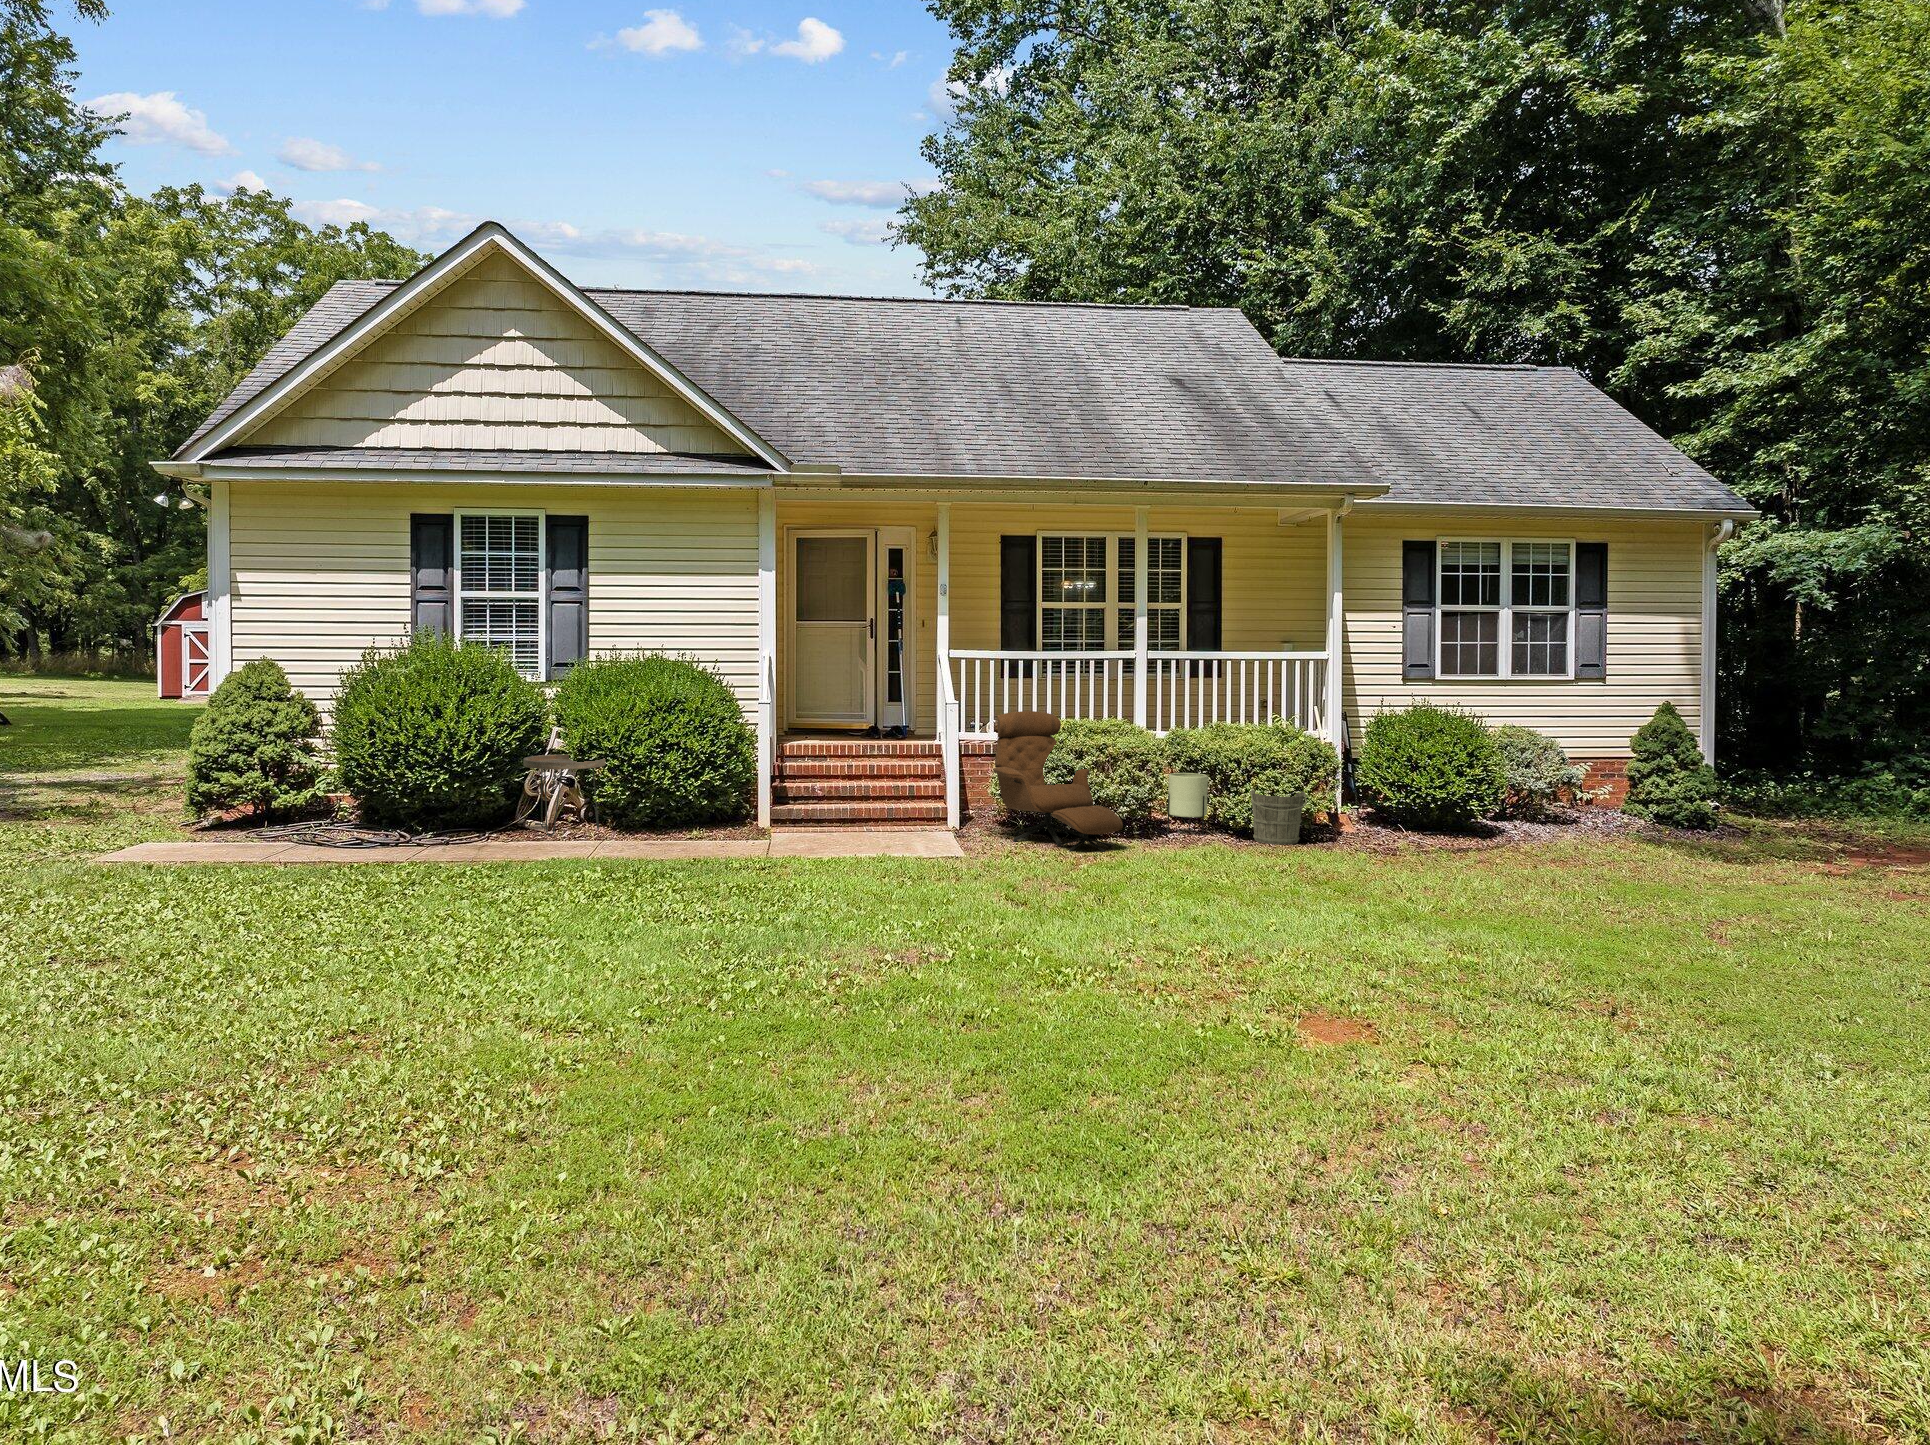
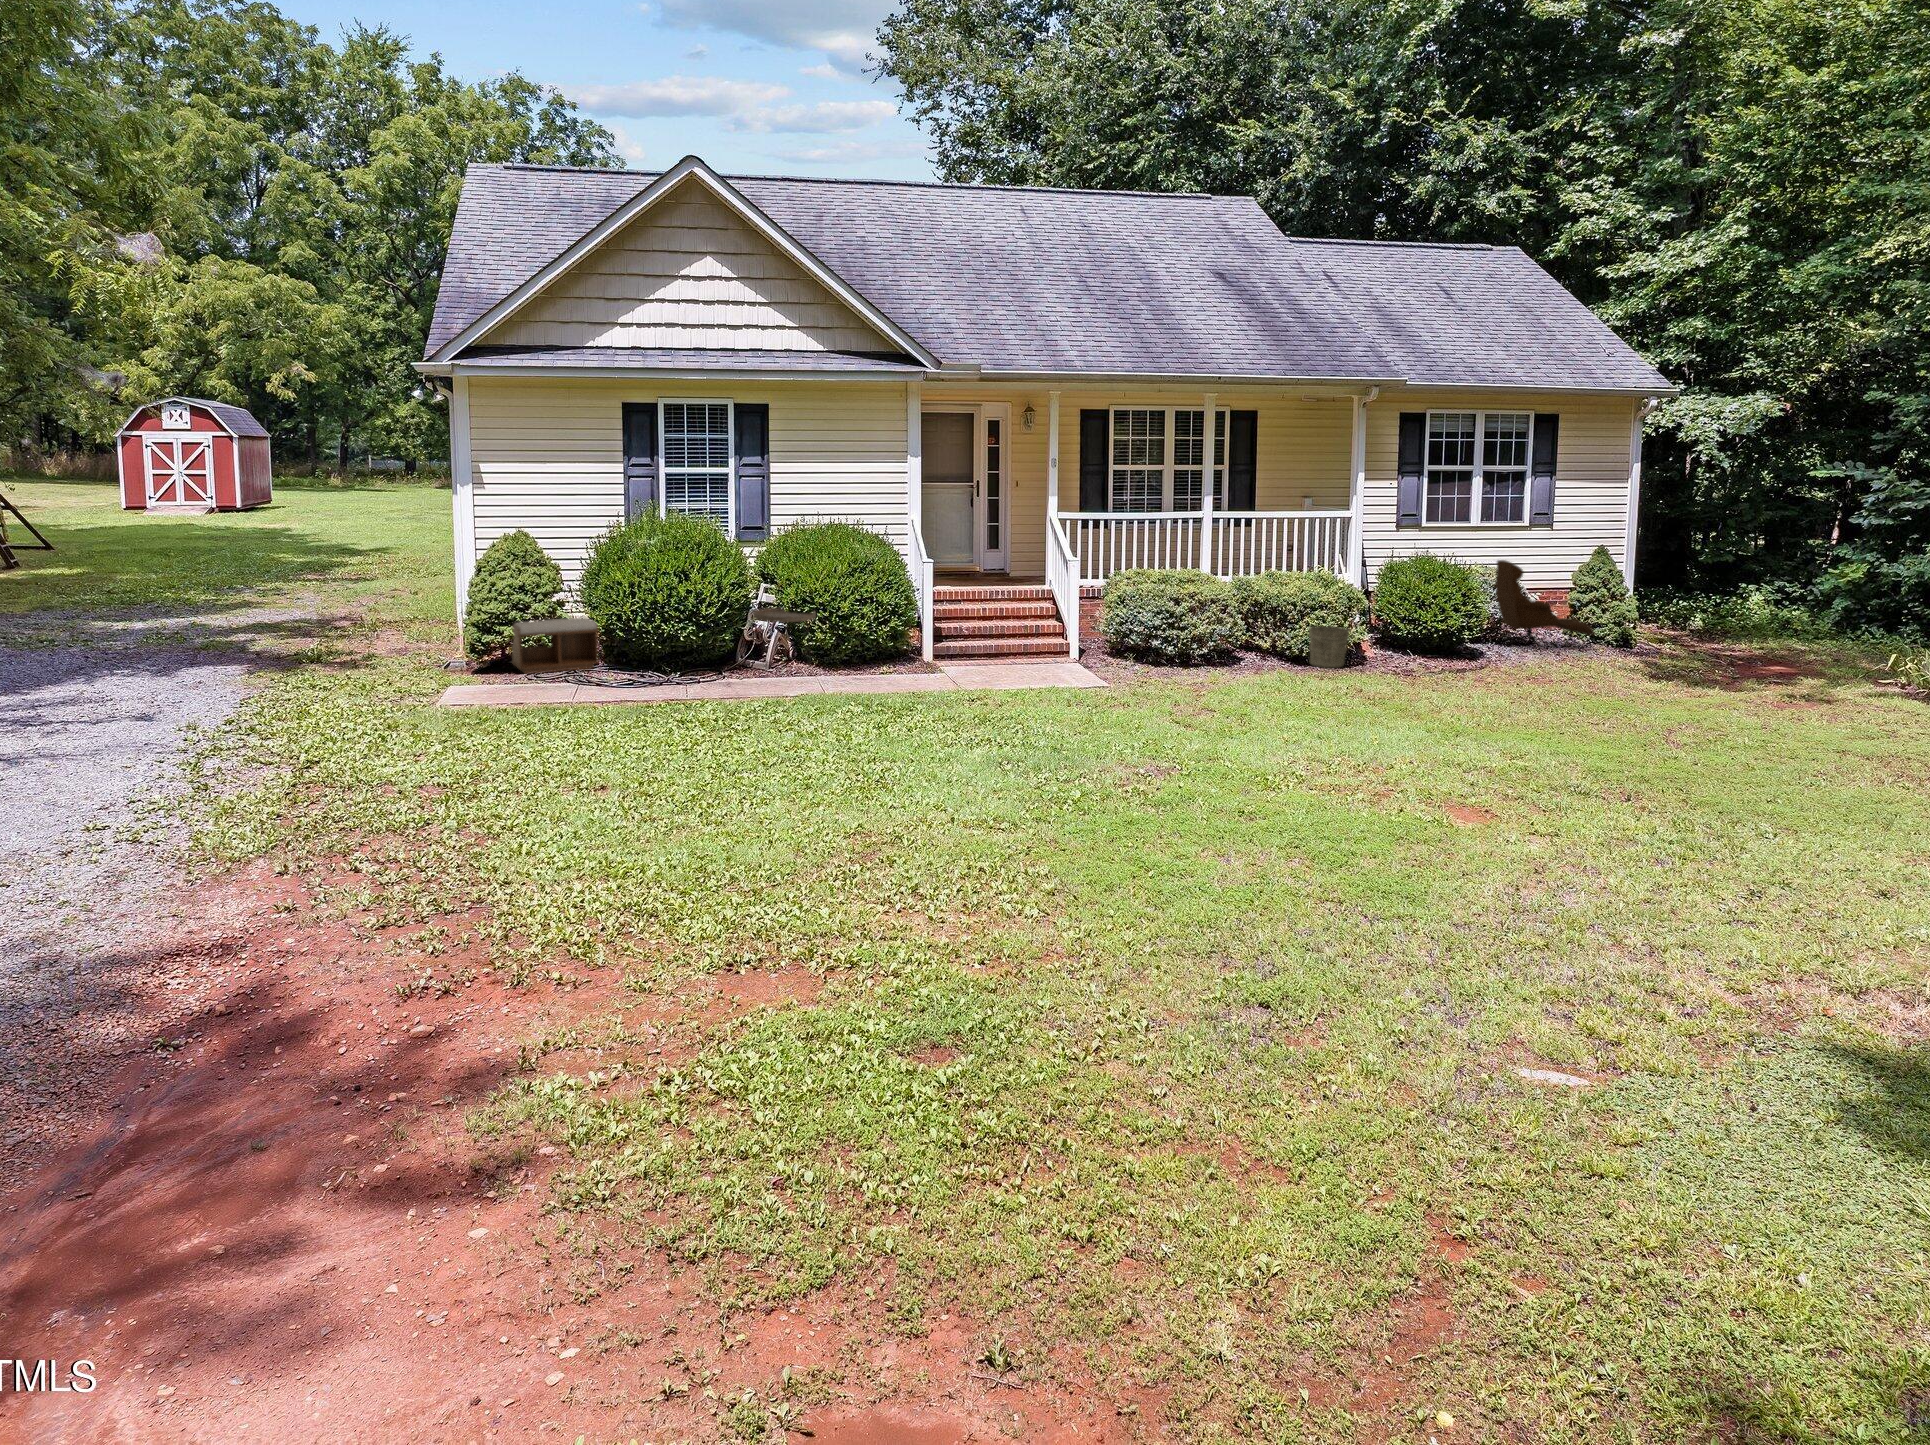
lounge chair: present [993,711,1123,852] -> present [1495,560,1594,649]
bench: none [229,763,338,829] -> present [512,618,599,674]
planter: present [1167,773,1208,835] -> none [1242,613,1273,661]

